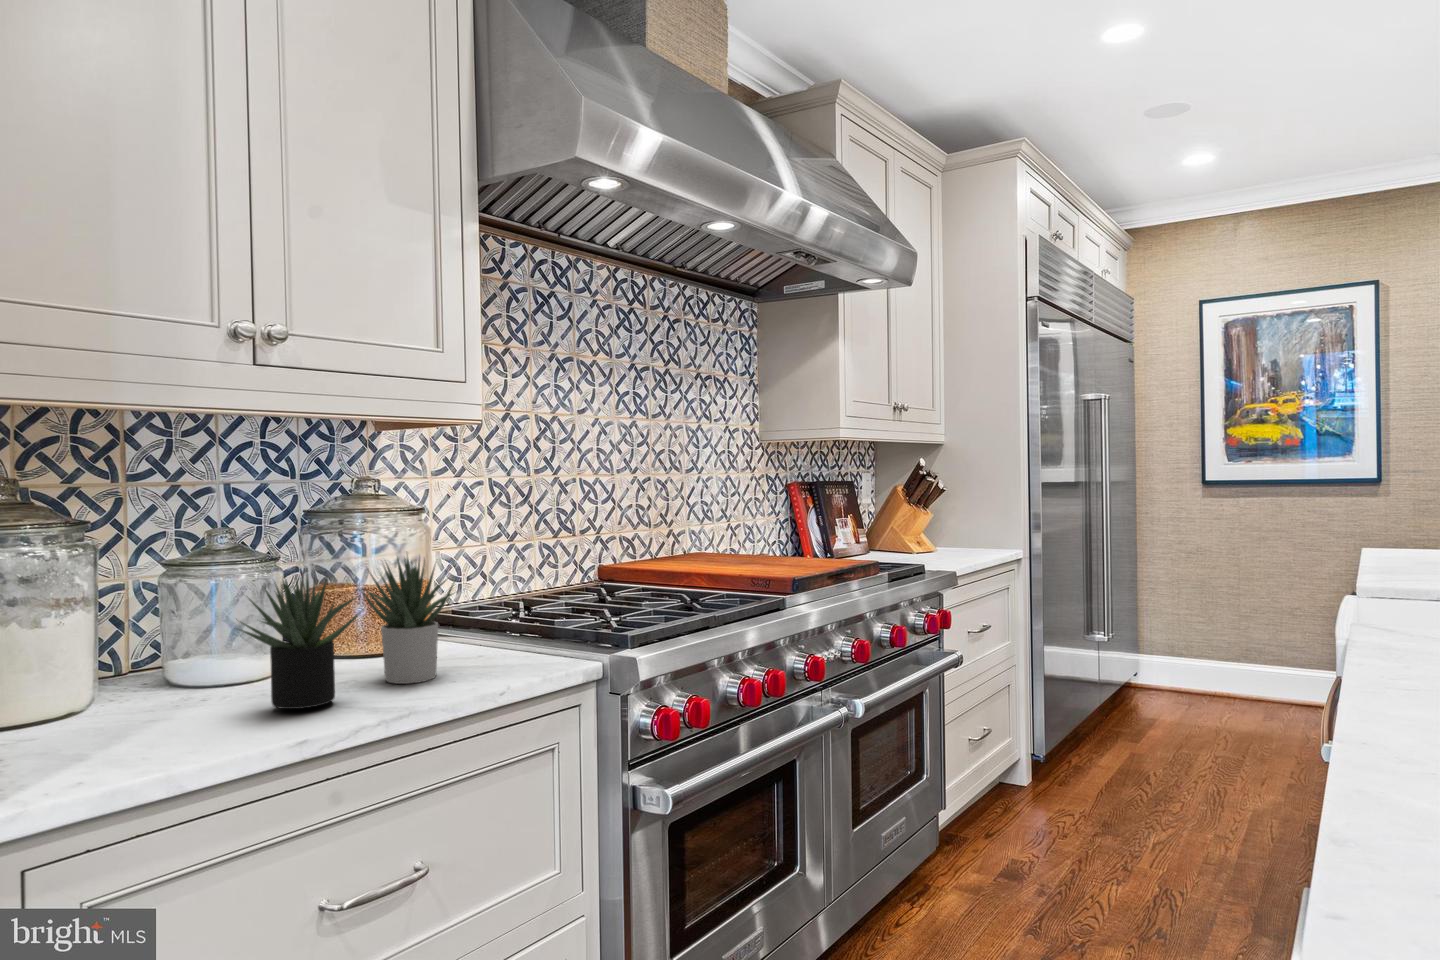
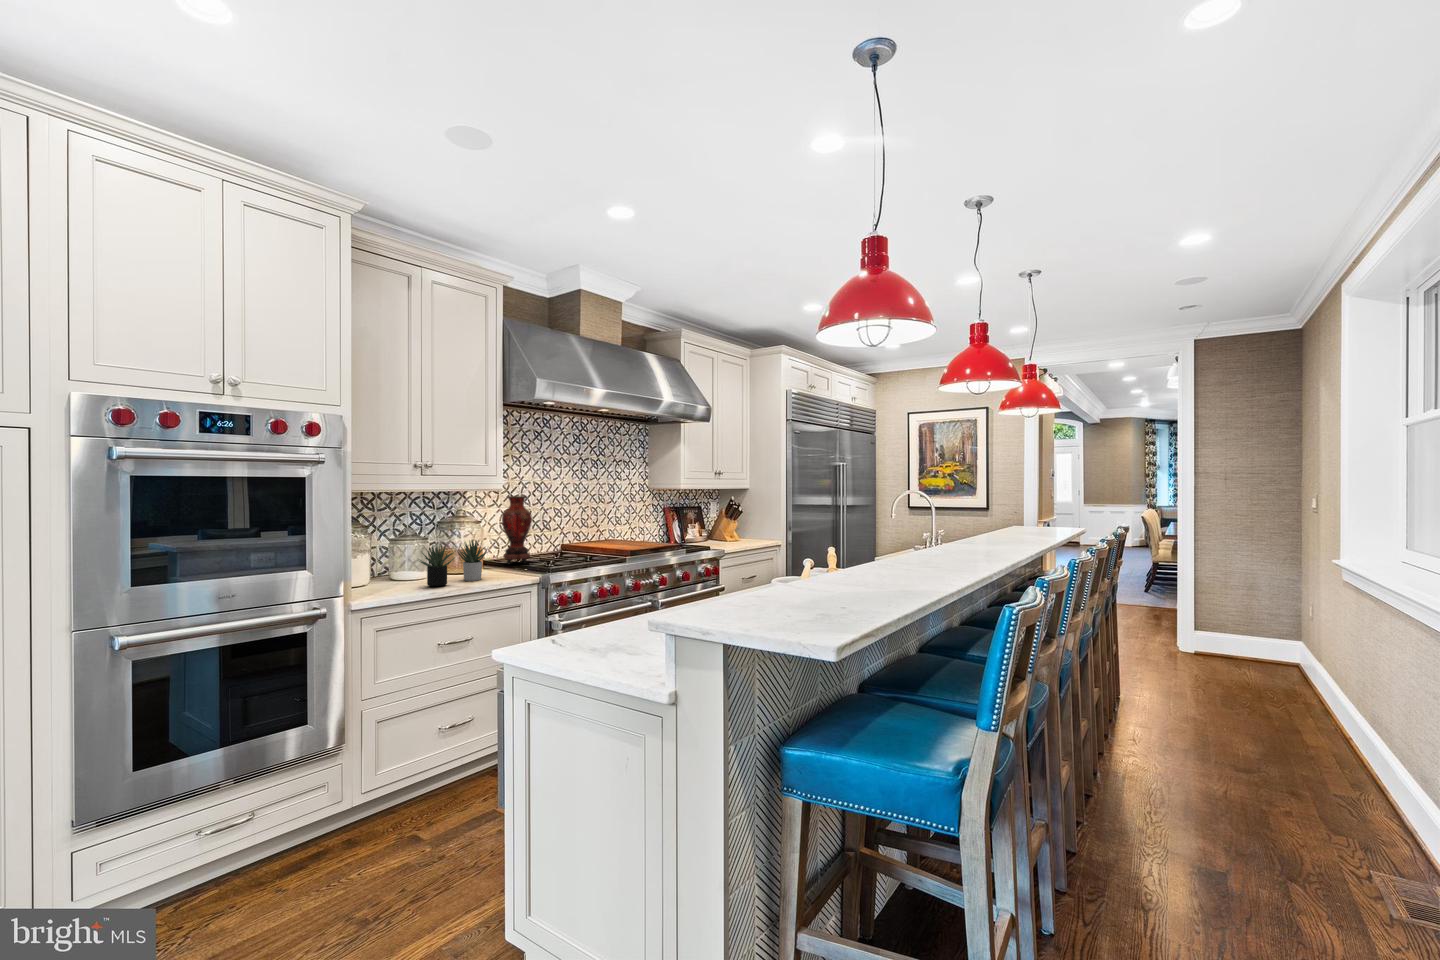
vase: none [473,439,550,623] -> present [502,496,532,564]

